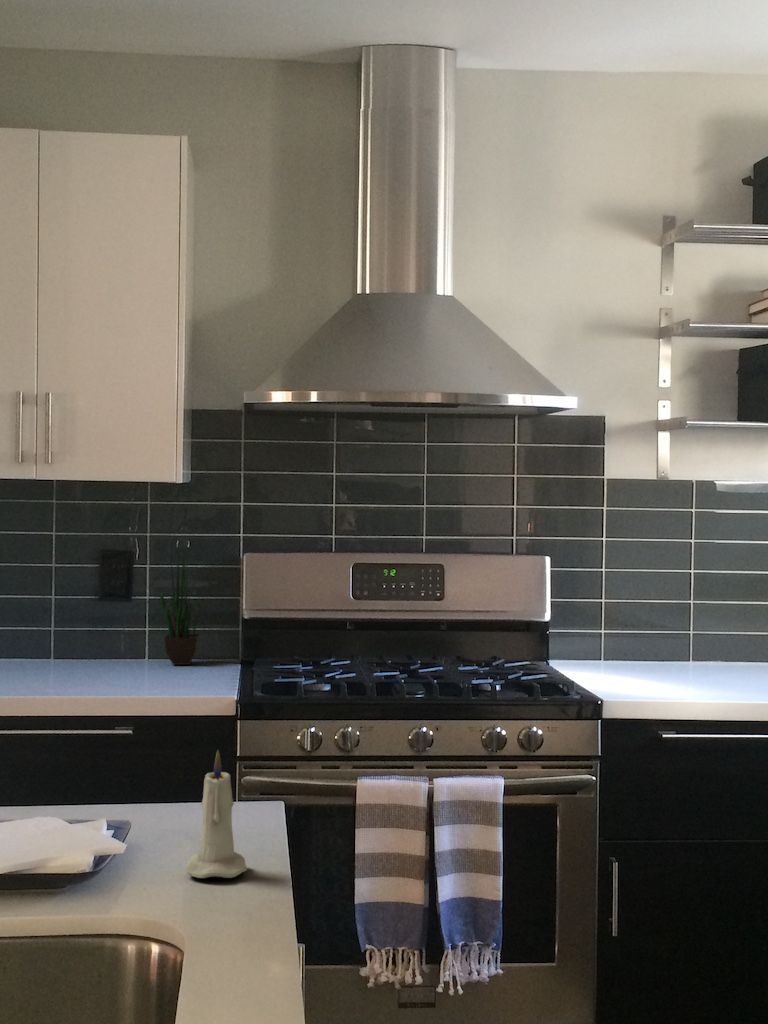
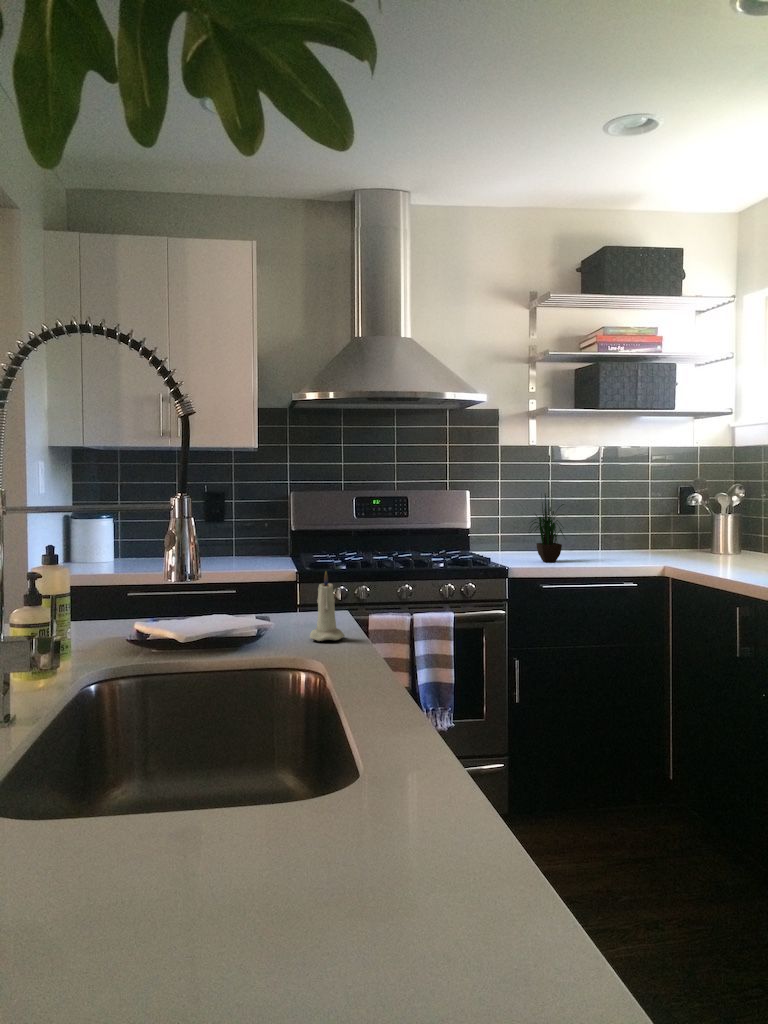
potted plant: present [158,557,210,665] -> present [532,493,564,562]

